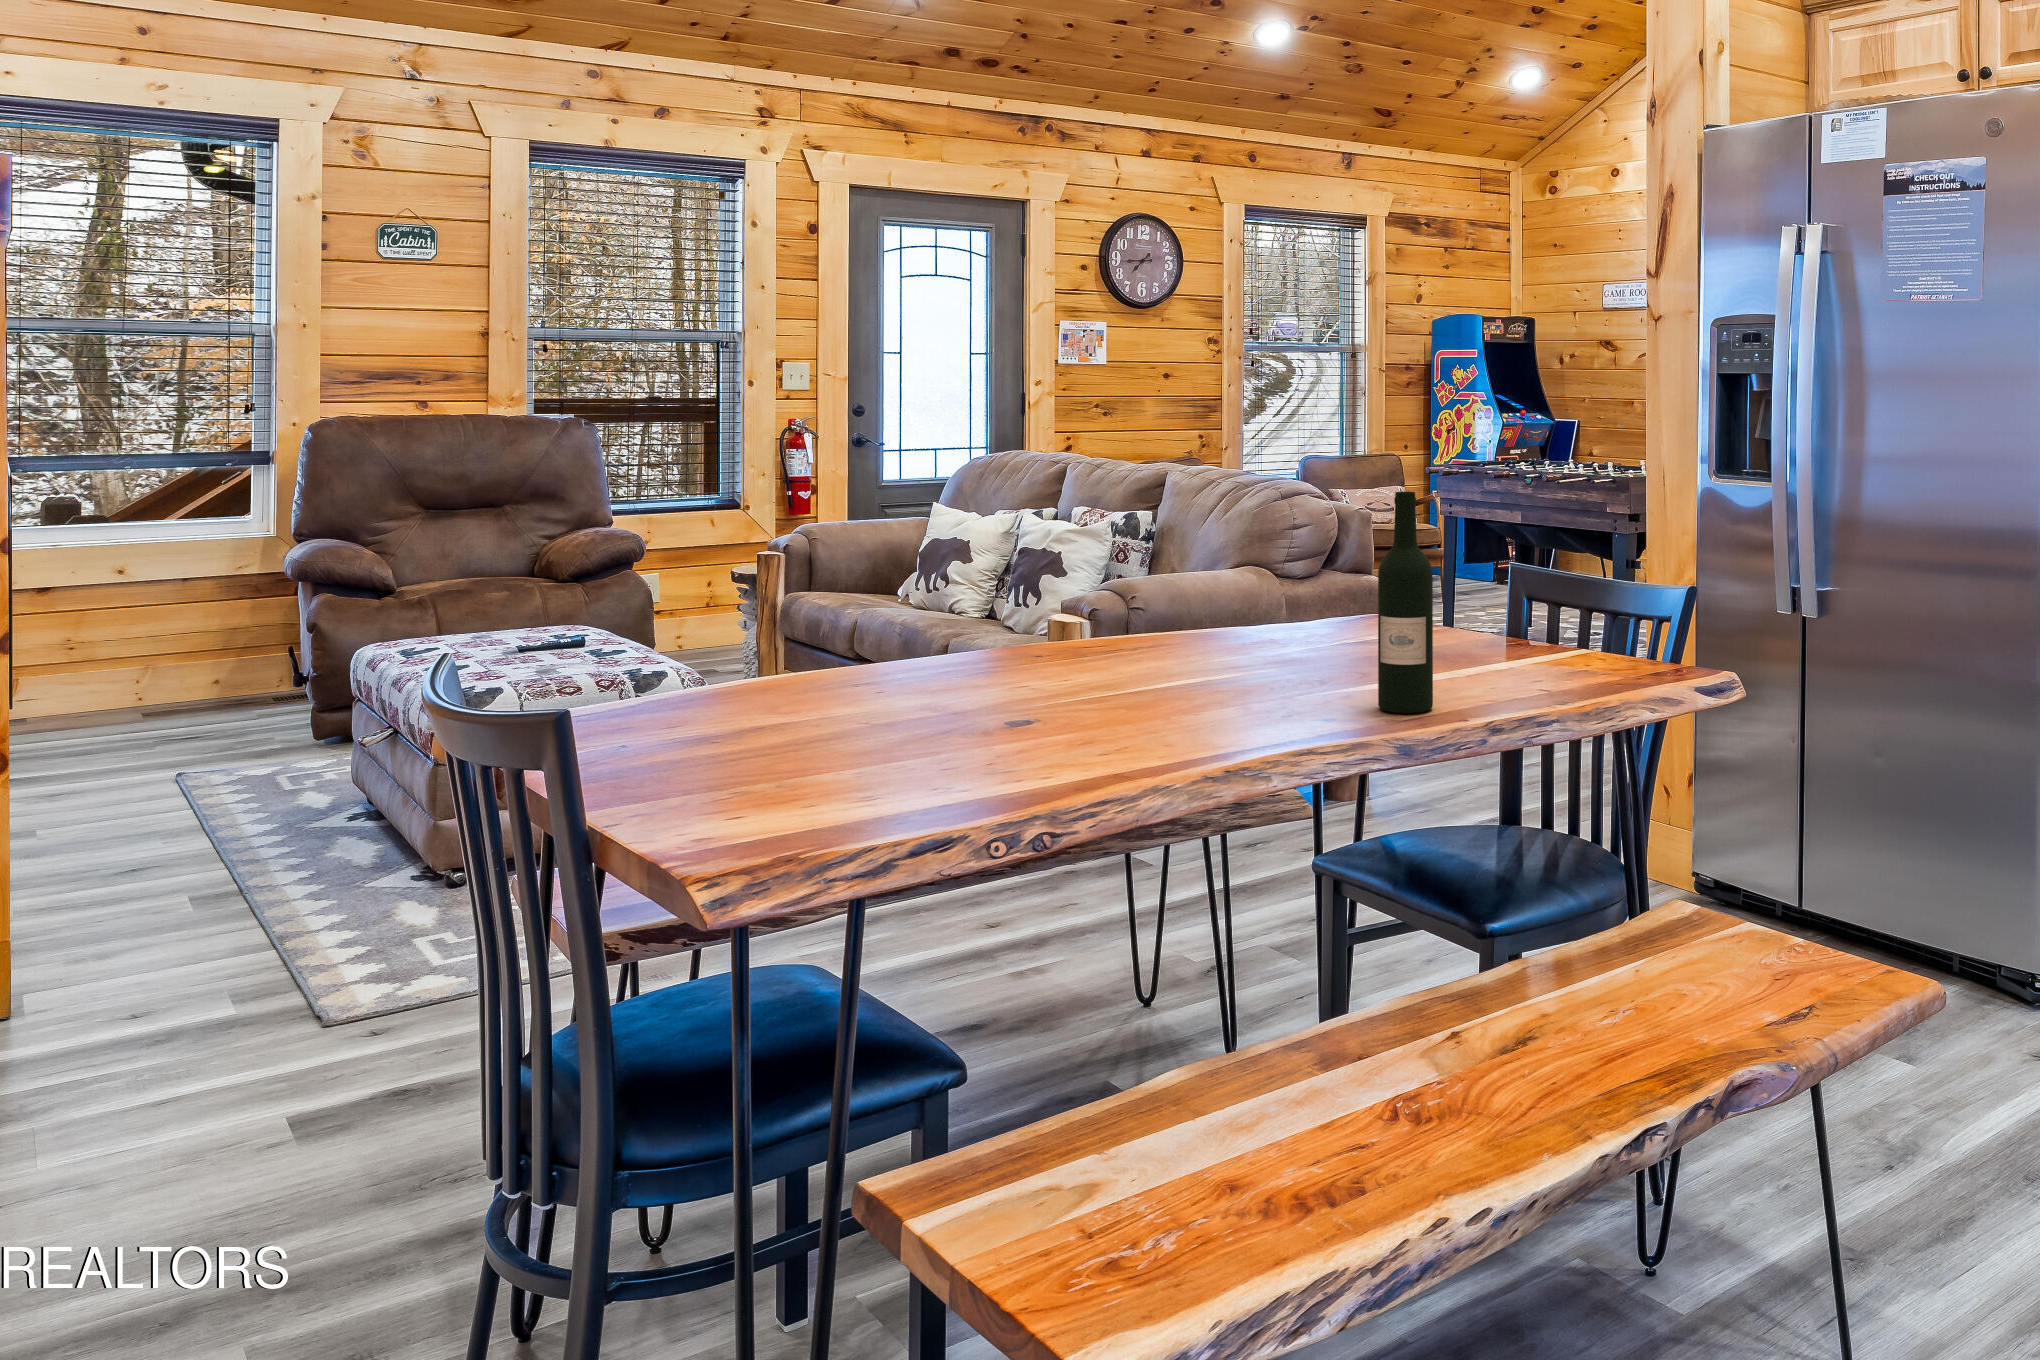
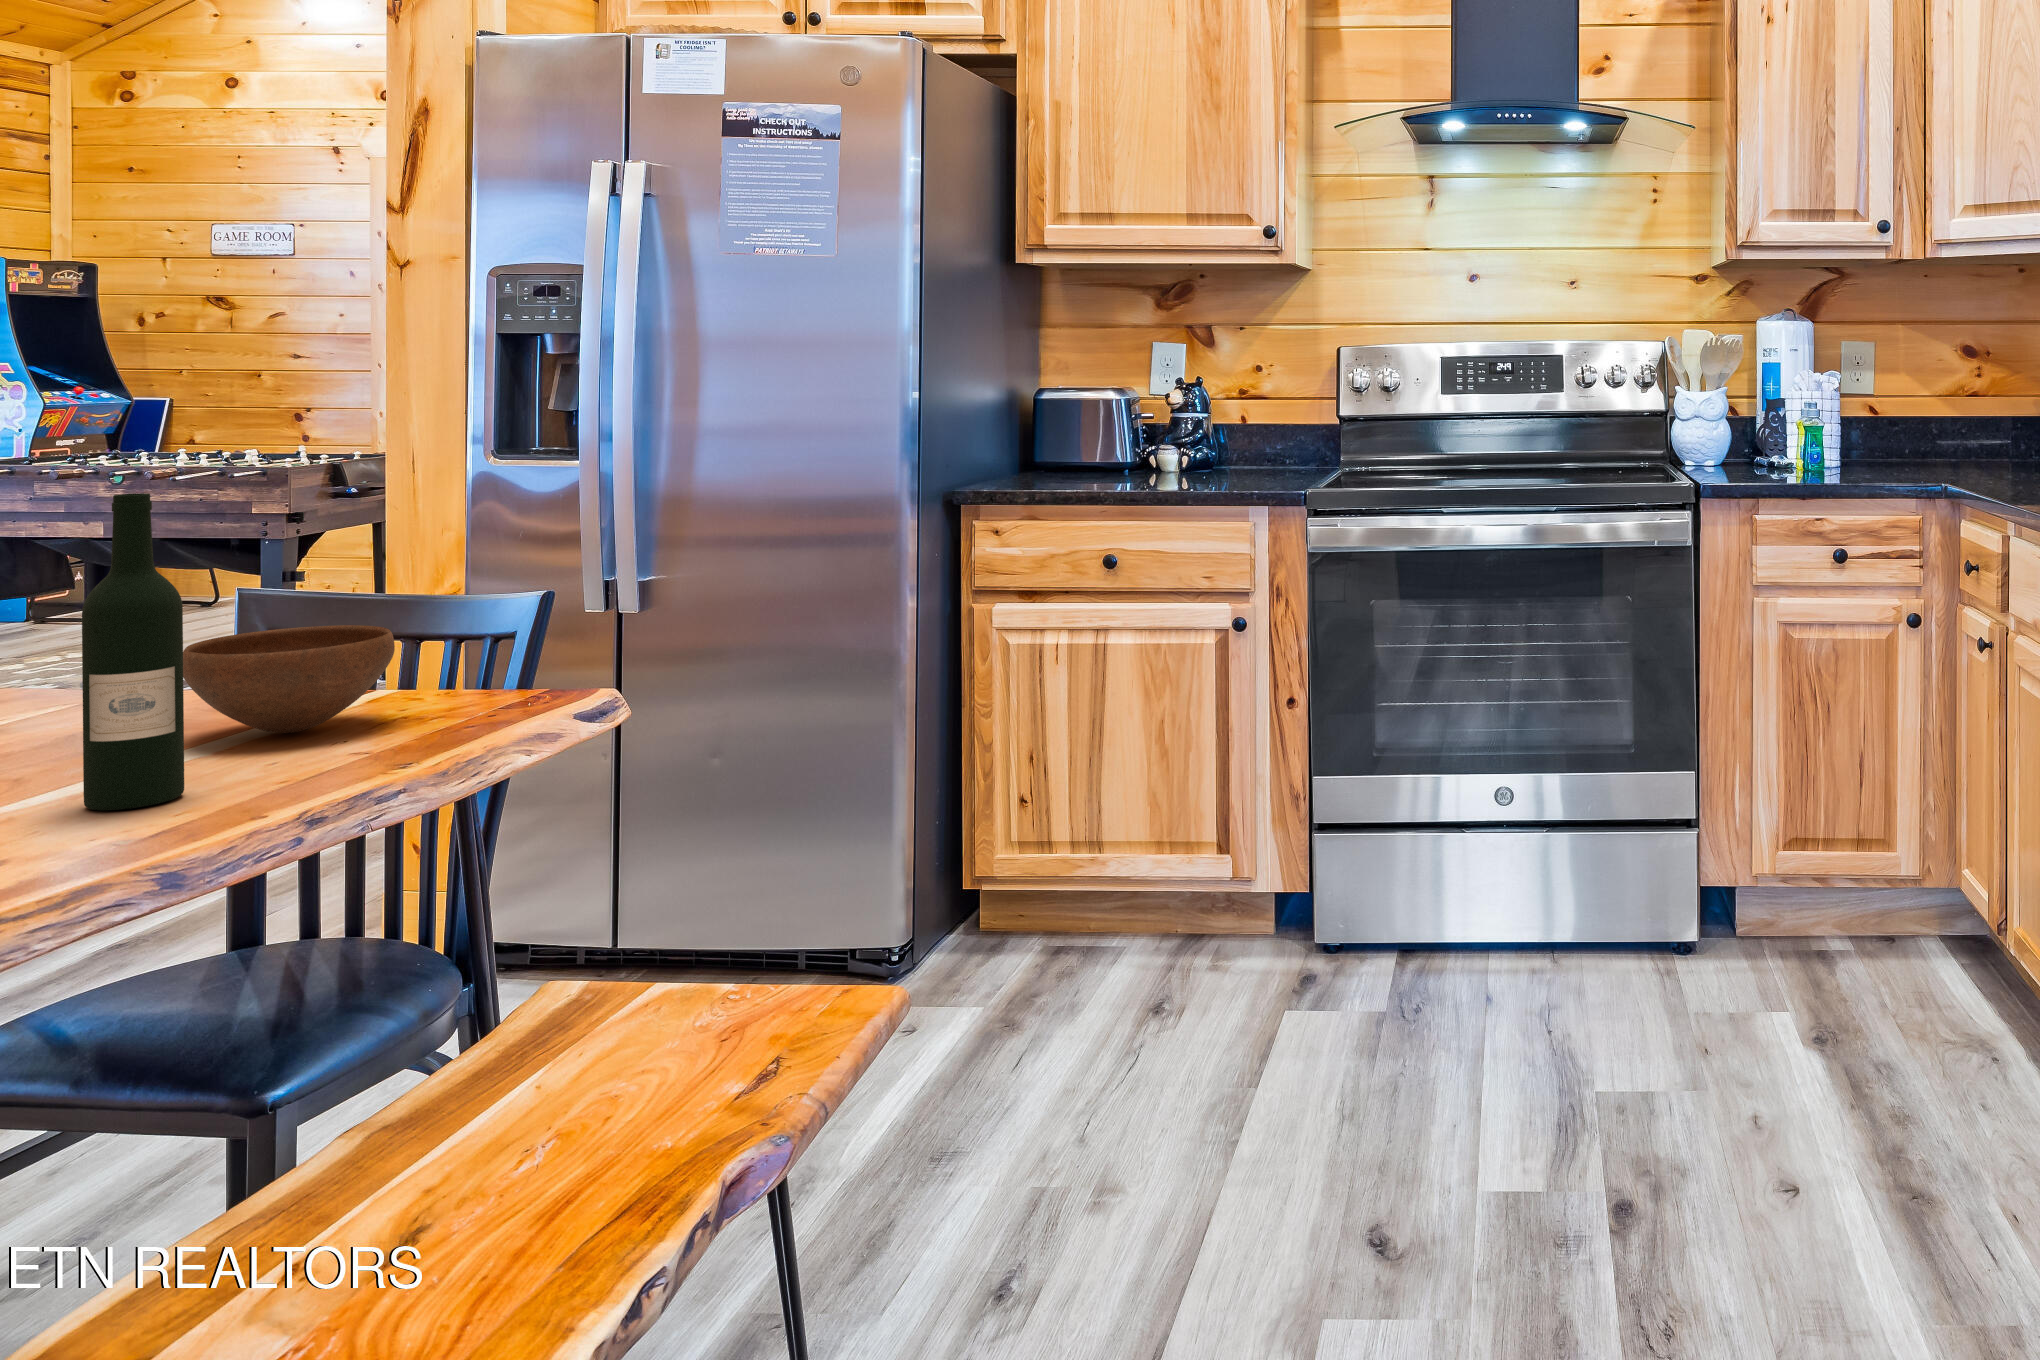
bowl: none [1452,598,1582,677] -> present [183,625,395,733]

